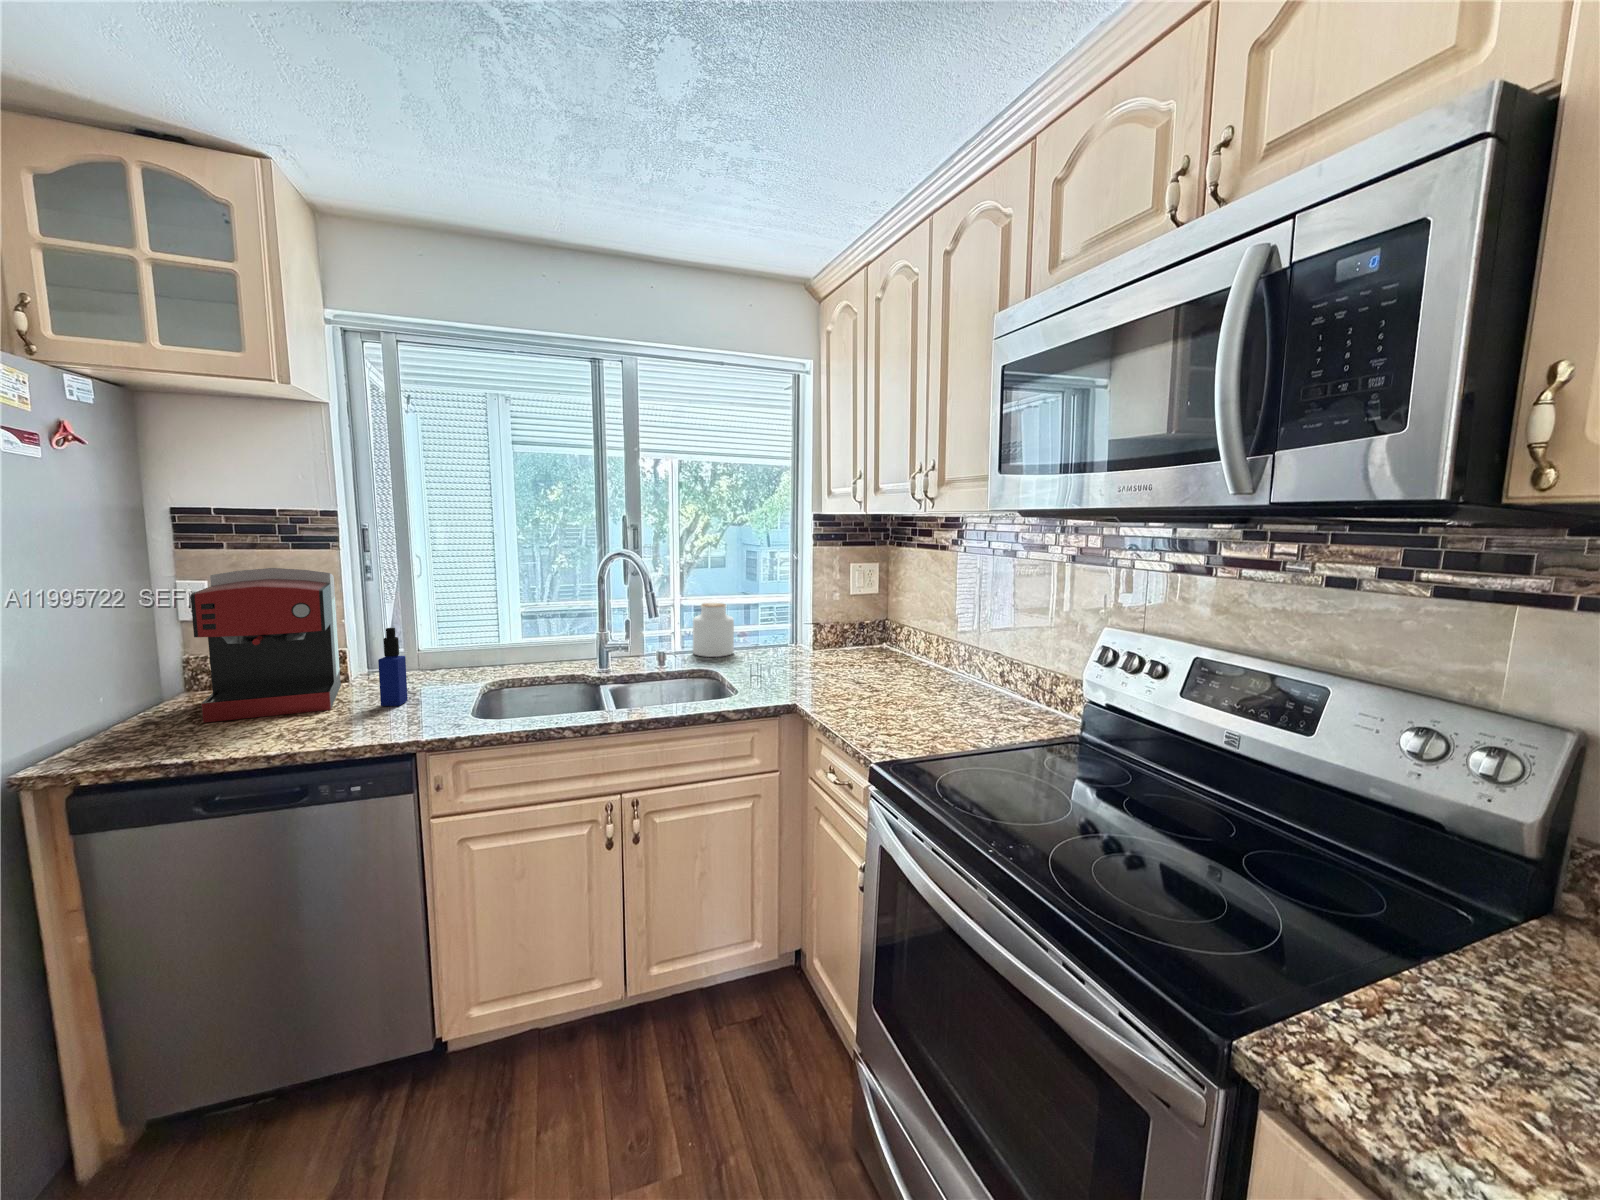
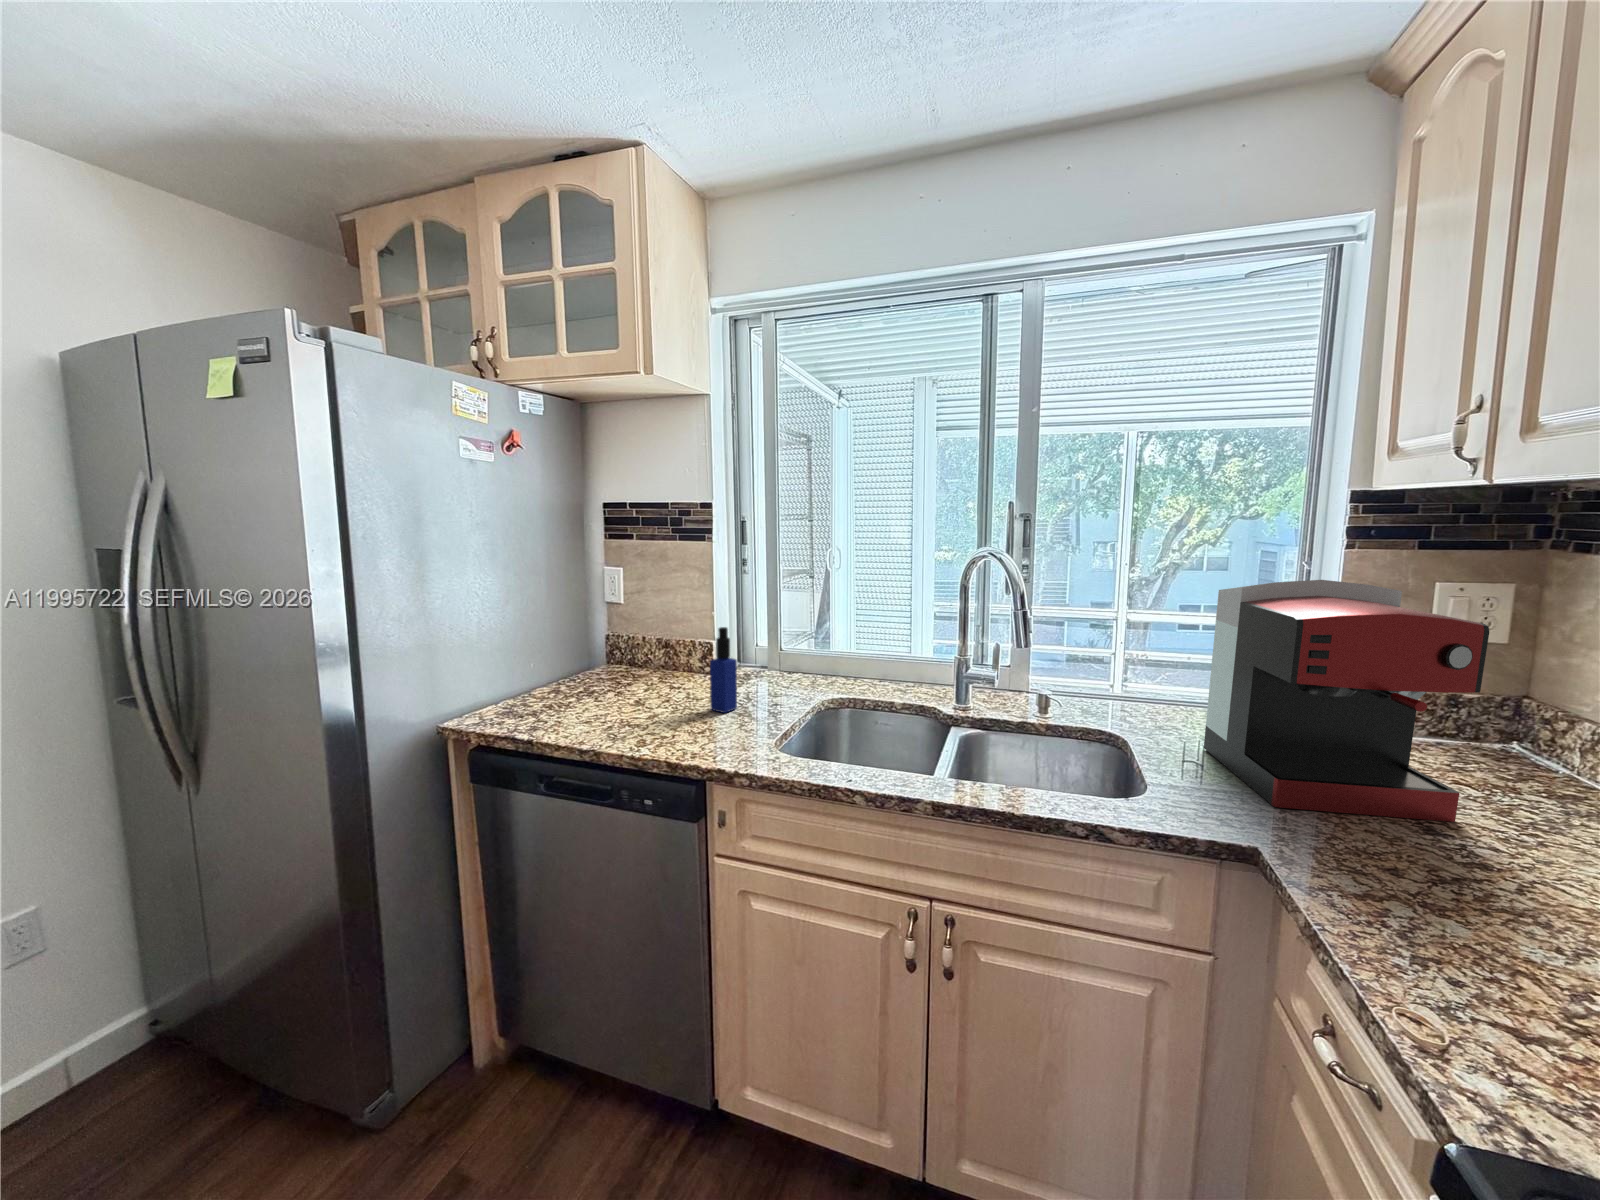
coffee maker: present [191,568,341,722] -> present [1204,580,1489,822]
jar: present [693,603,734,657] -> none [1105,629,1177,712]

